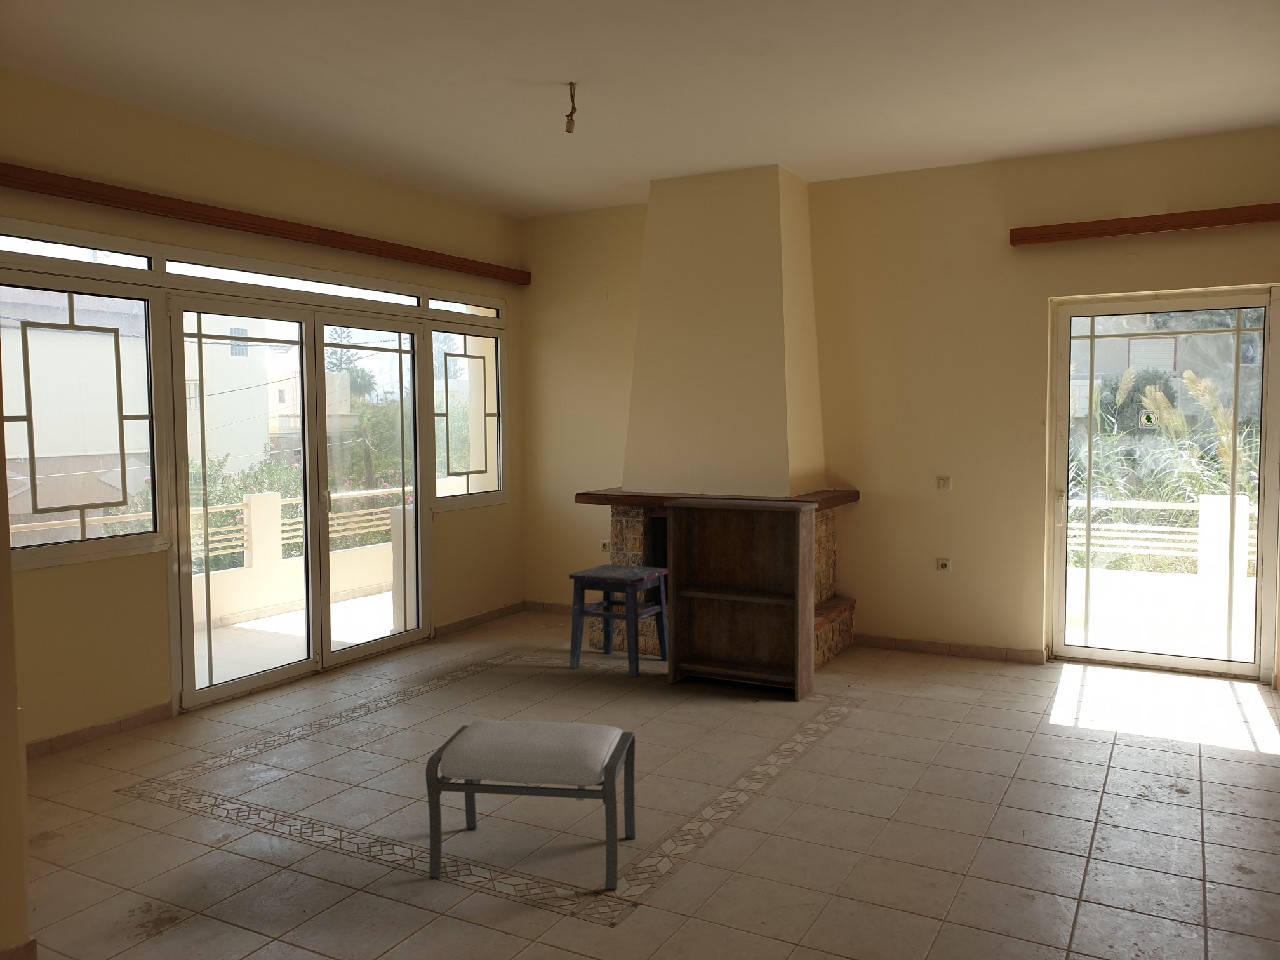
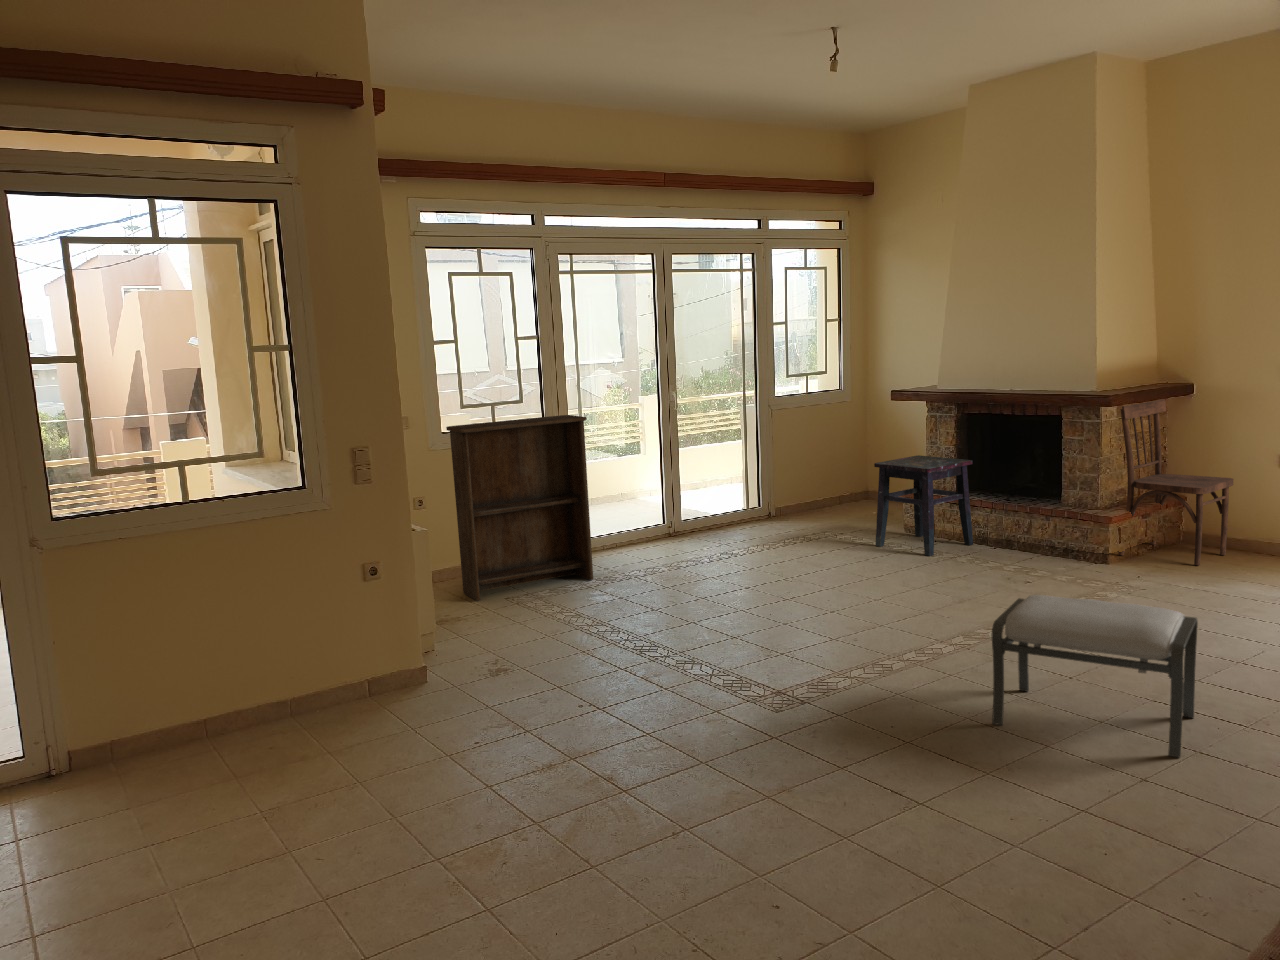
bookshelf: present [664,498,818,701] -> present [446,415,593,601]
dining chair: none [814,505,909,669] -> present [1118,399,1234,565]
ottoman: present [426,720,636,889] -> present [992,595,1198,757]

